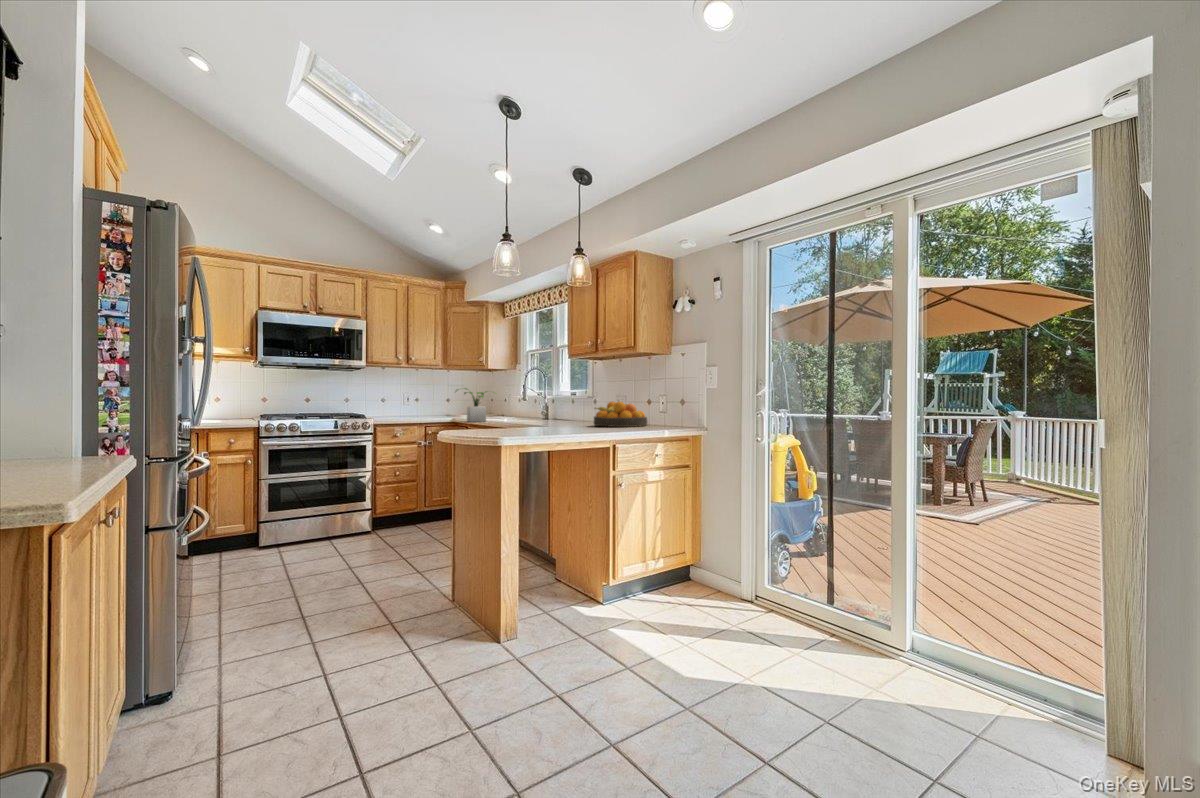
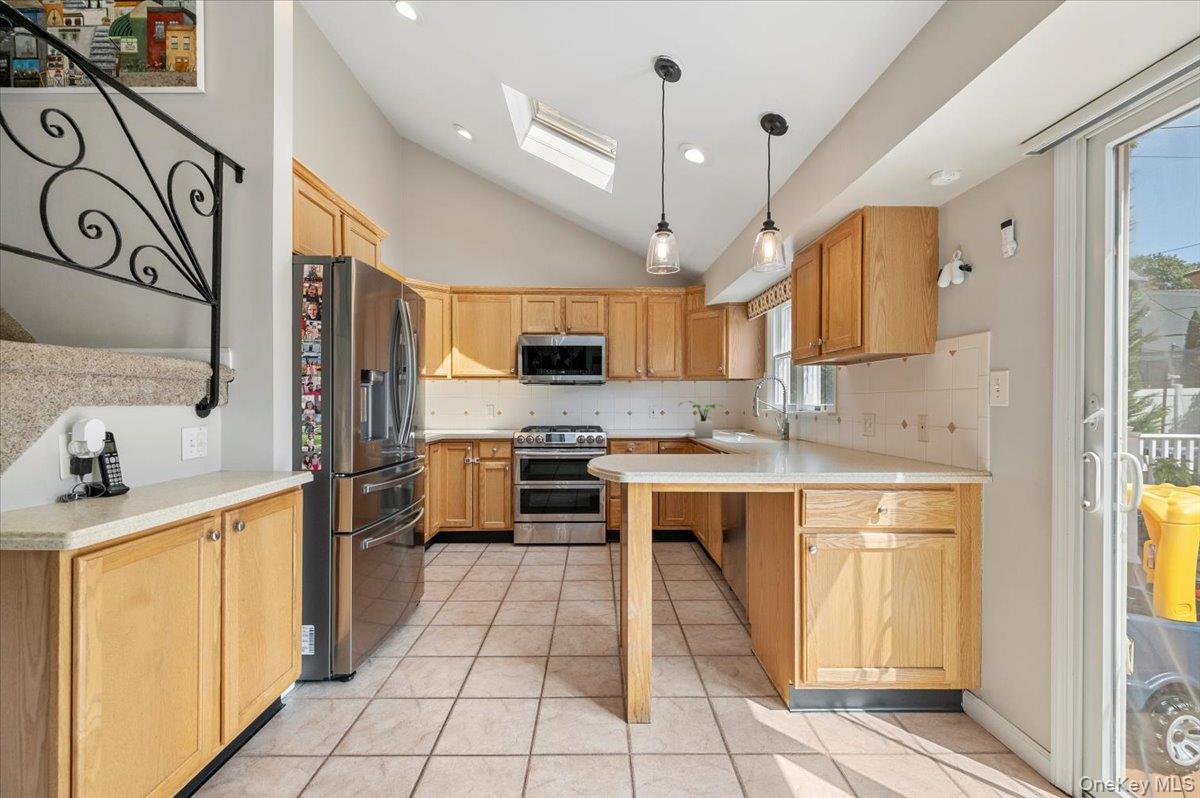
fruit bowl: present [594,402,647,427] -> none [805,423,888,461]

